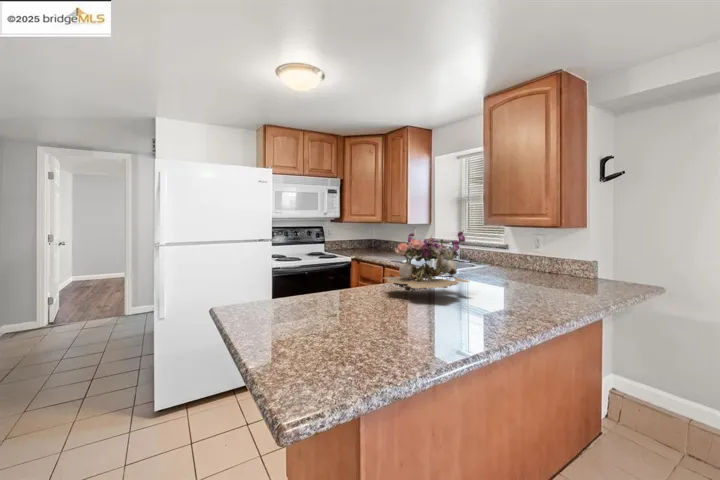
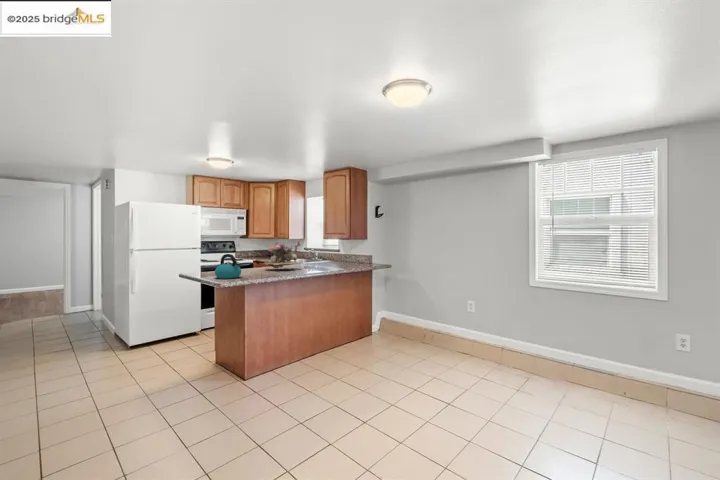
kettle: none [267,272,342,353] -> present [215,254,241,279]

